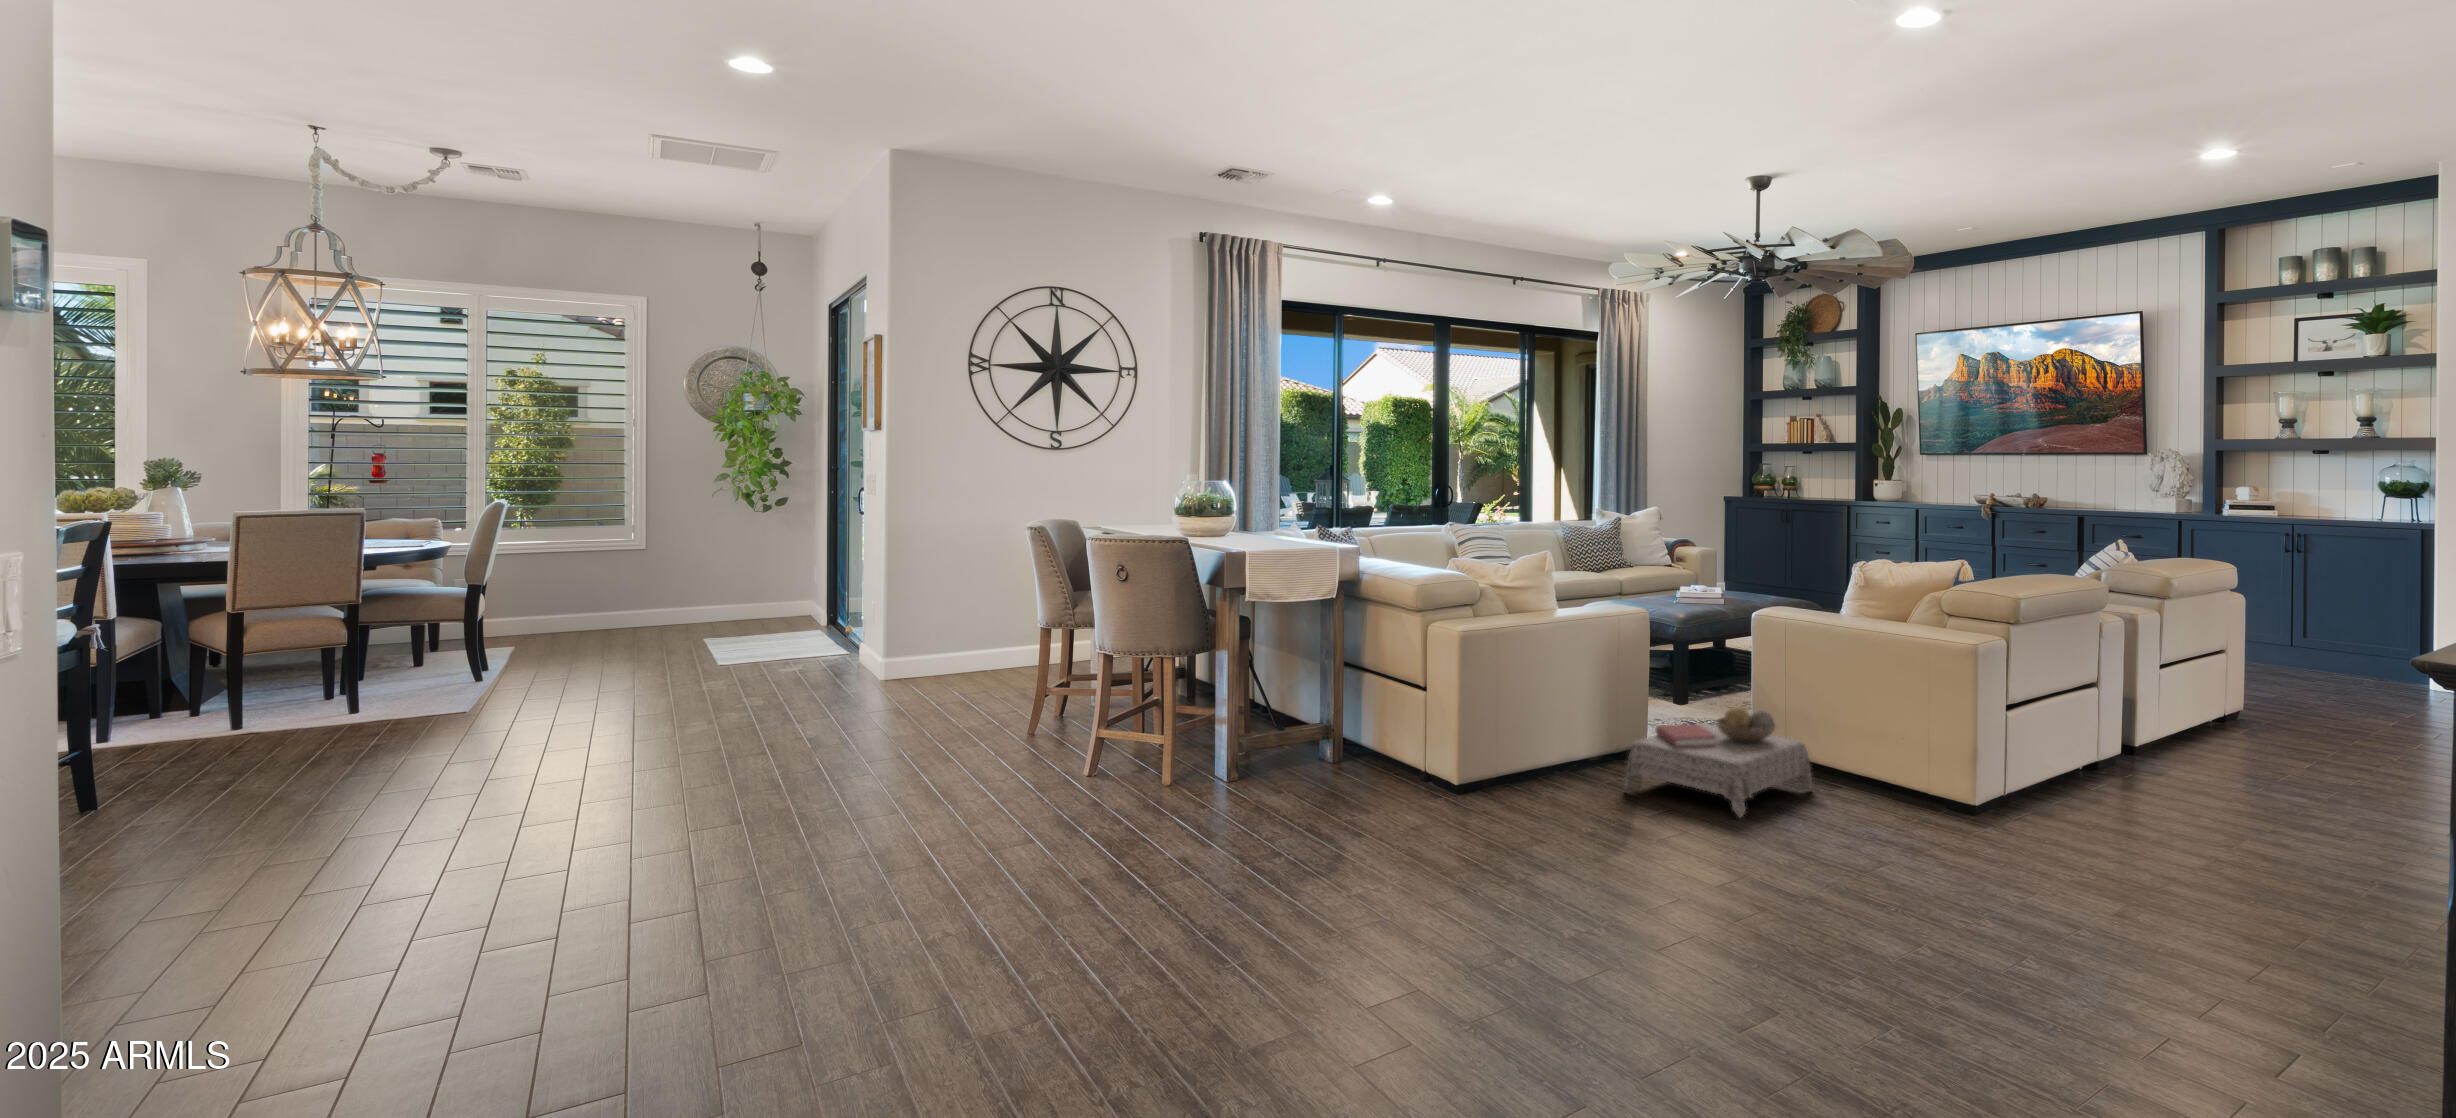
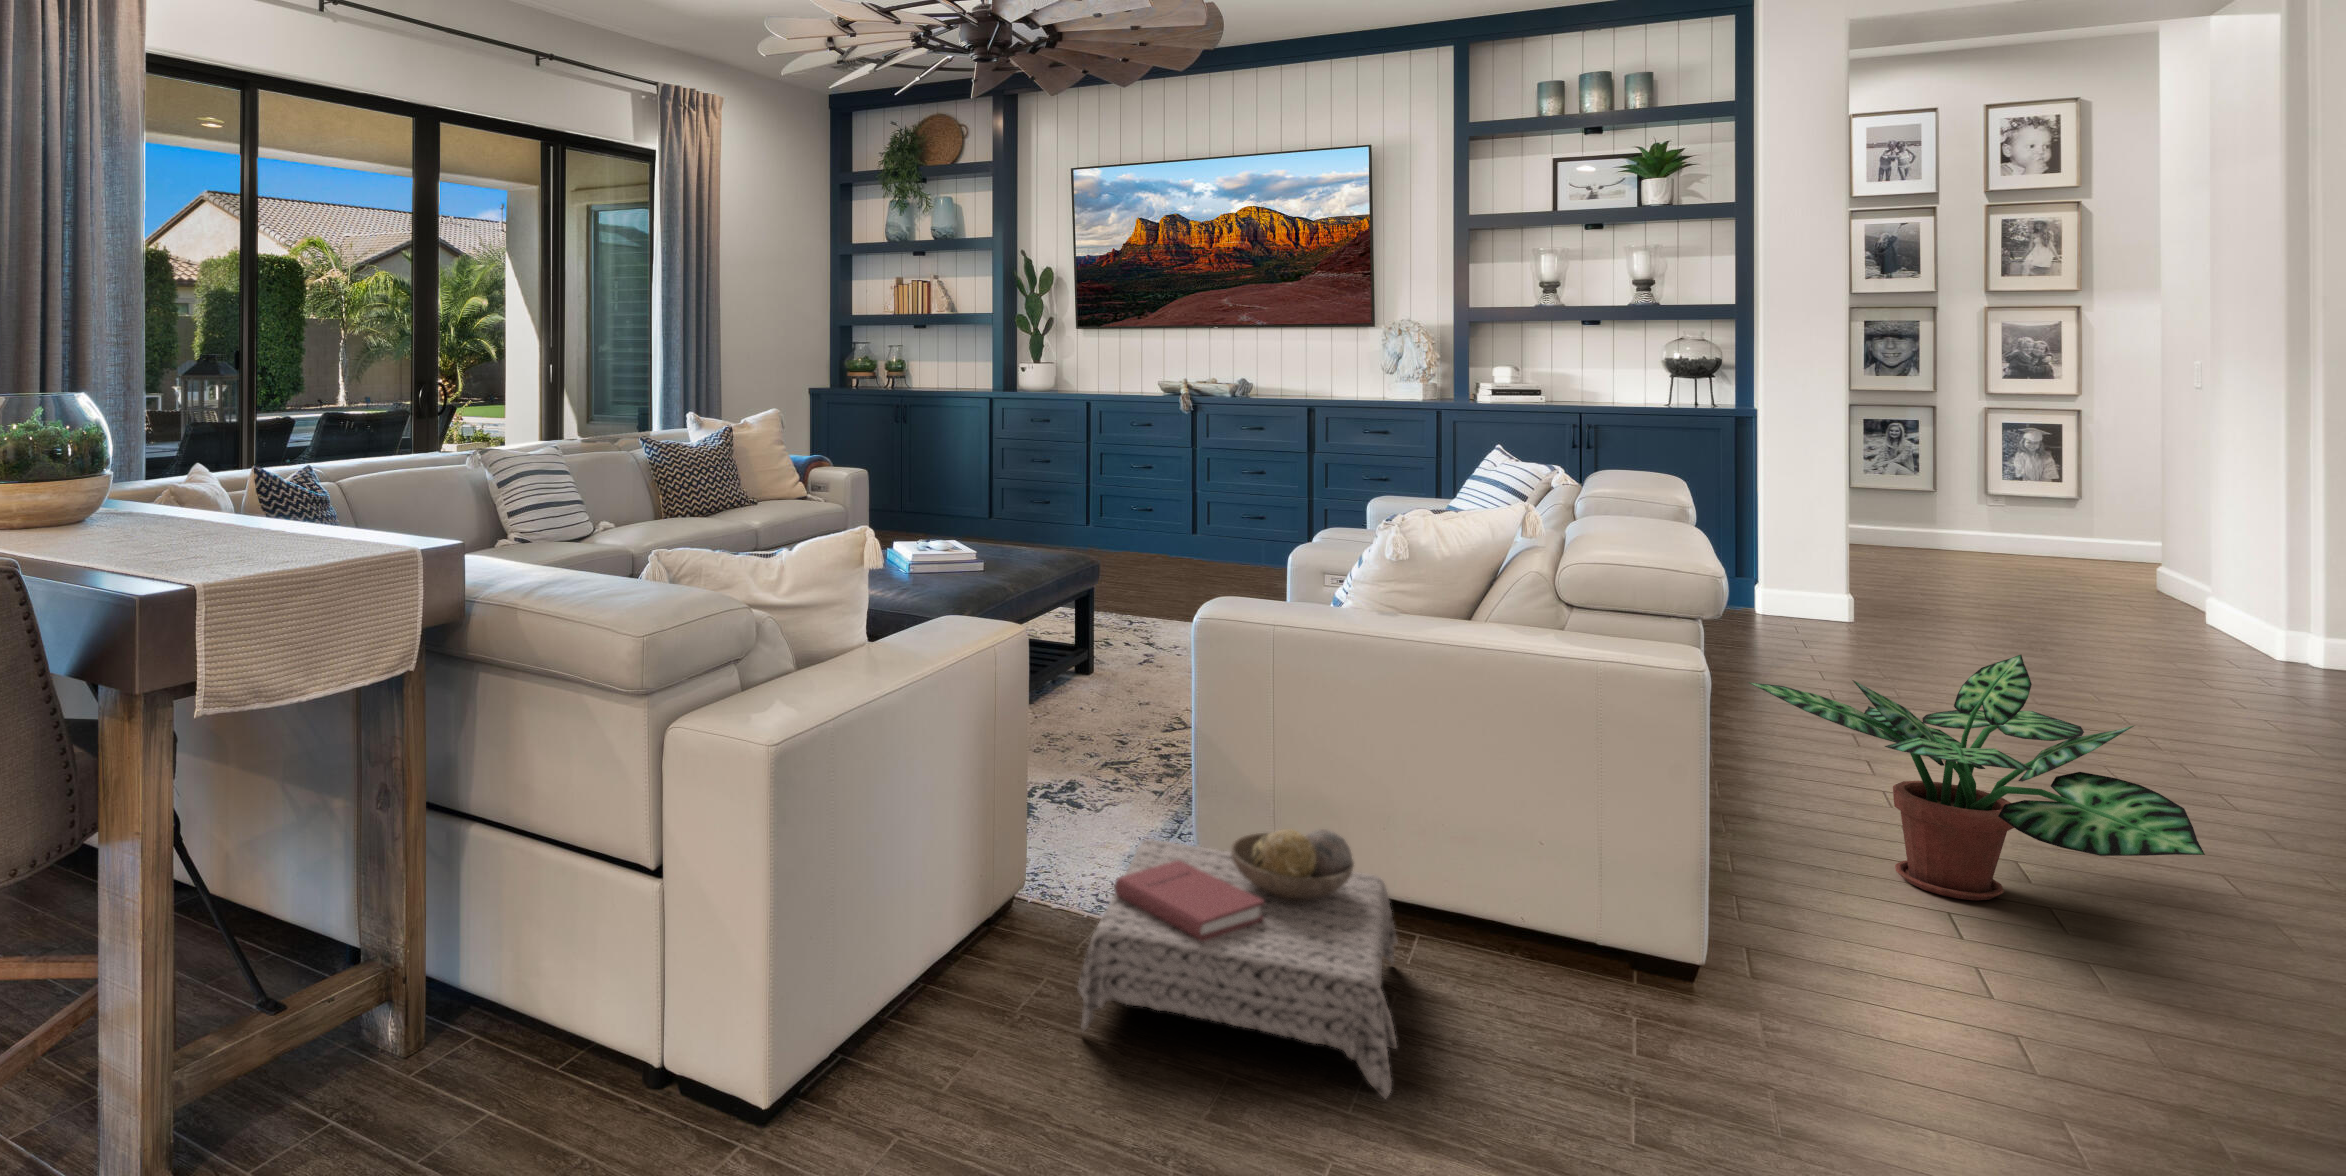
potted plant: none [2103,659,2321,808] -> present [1748,655,2205,901]

